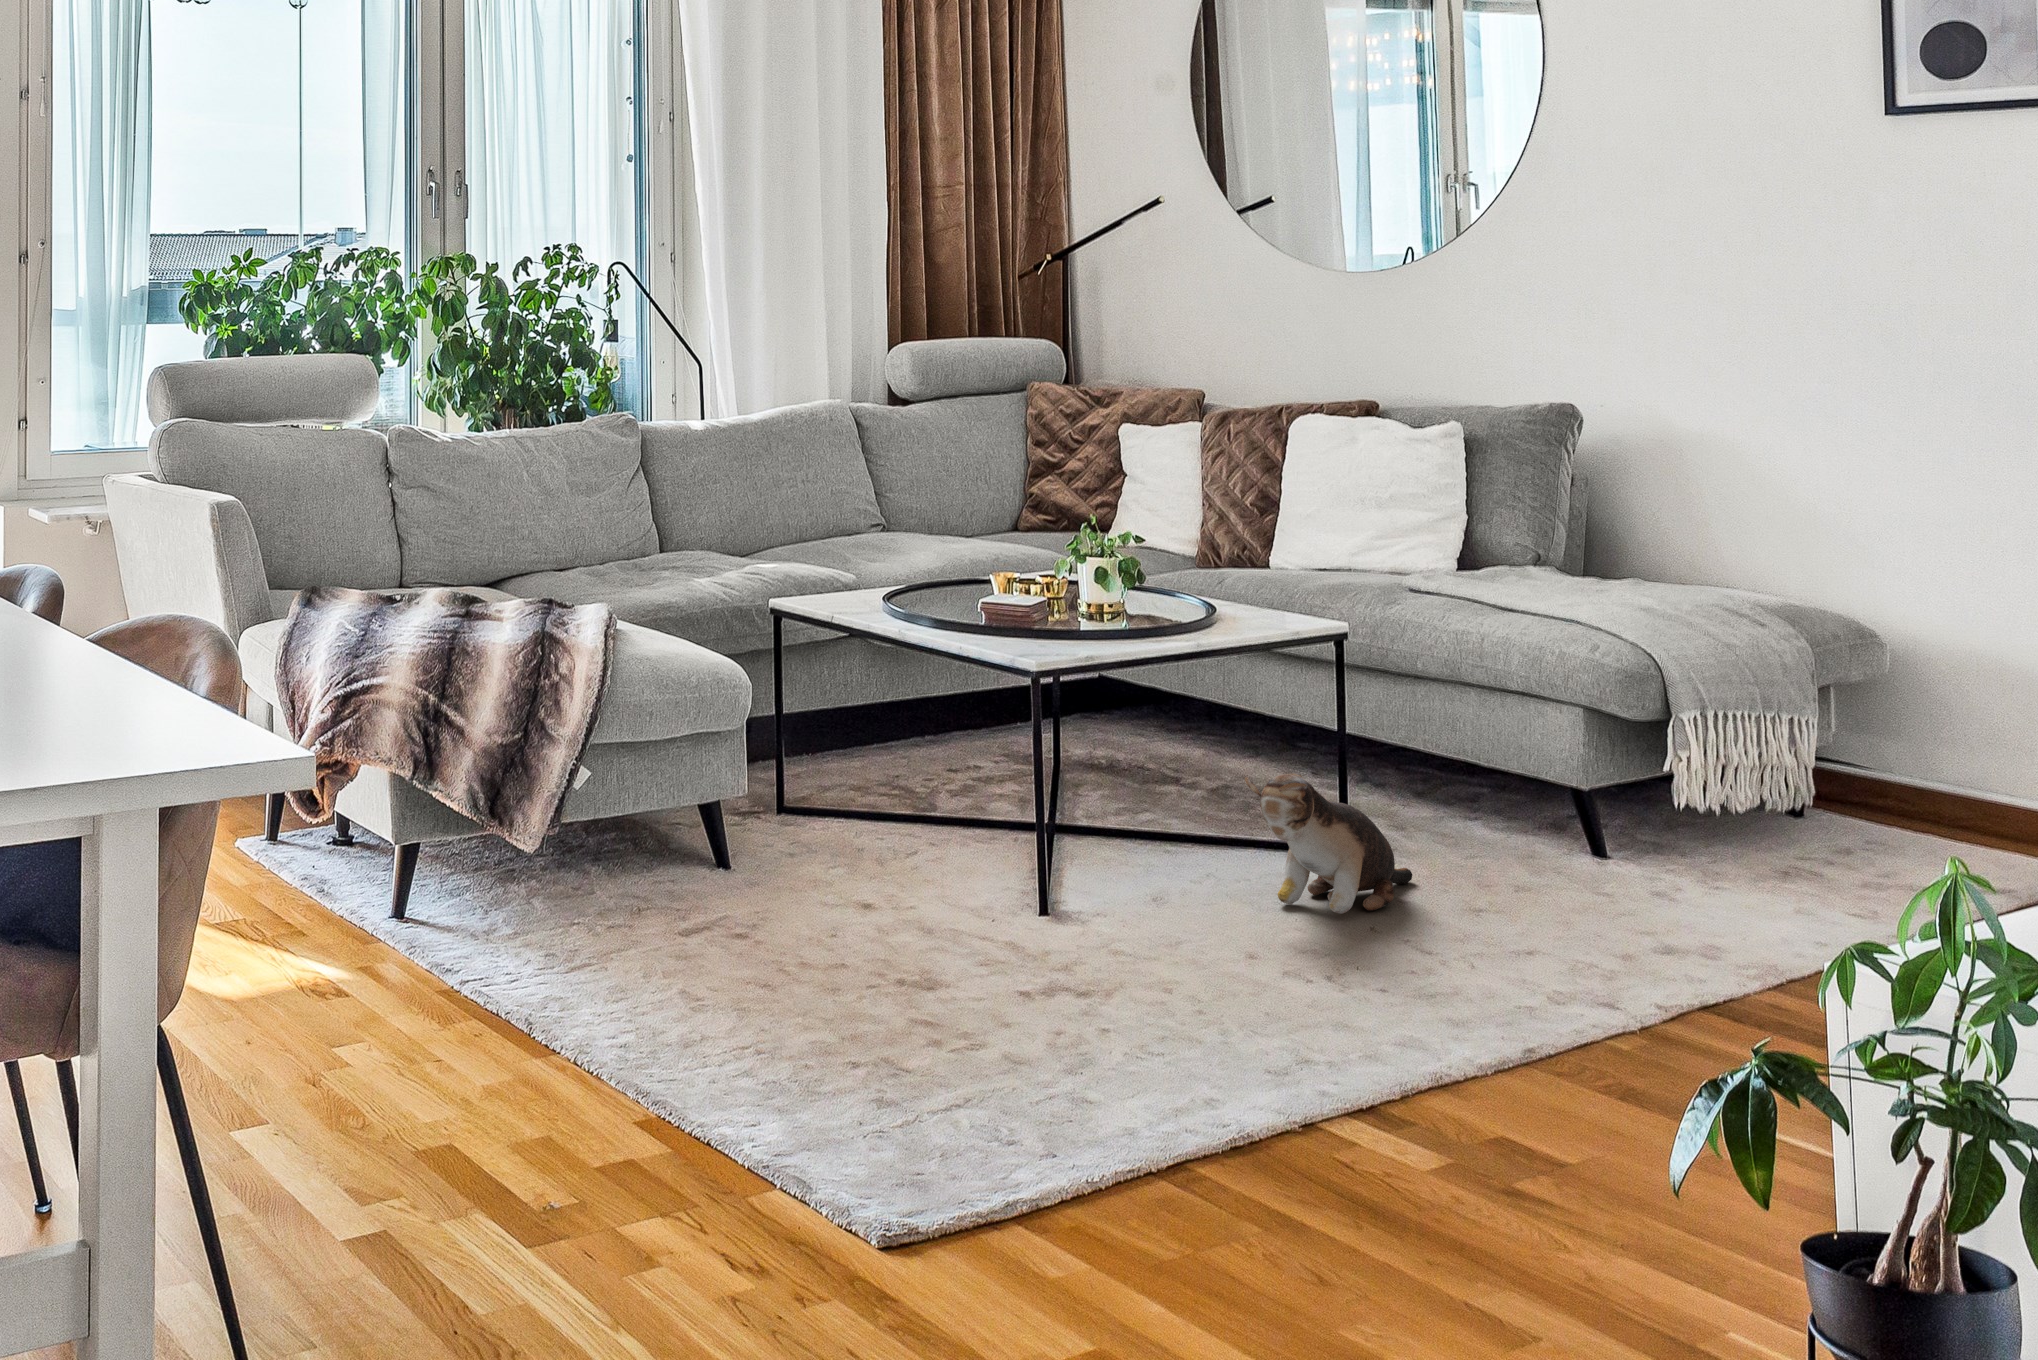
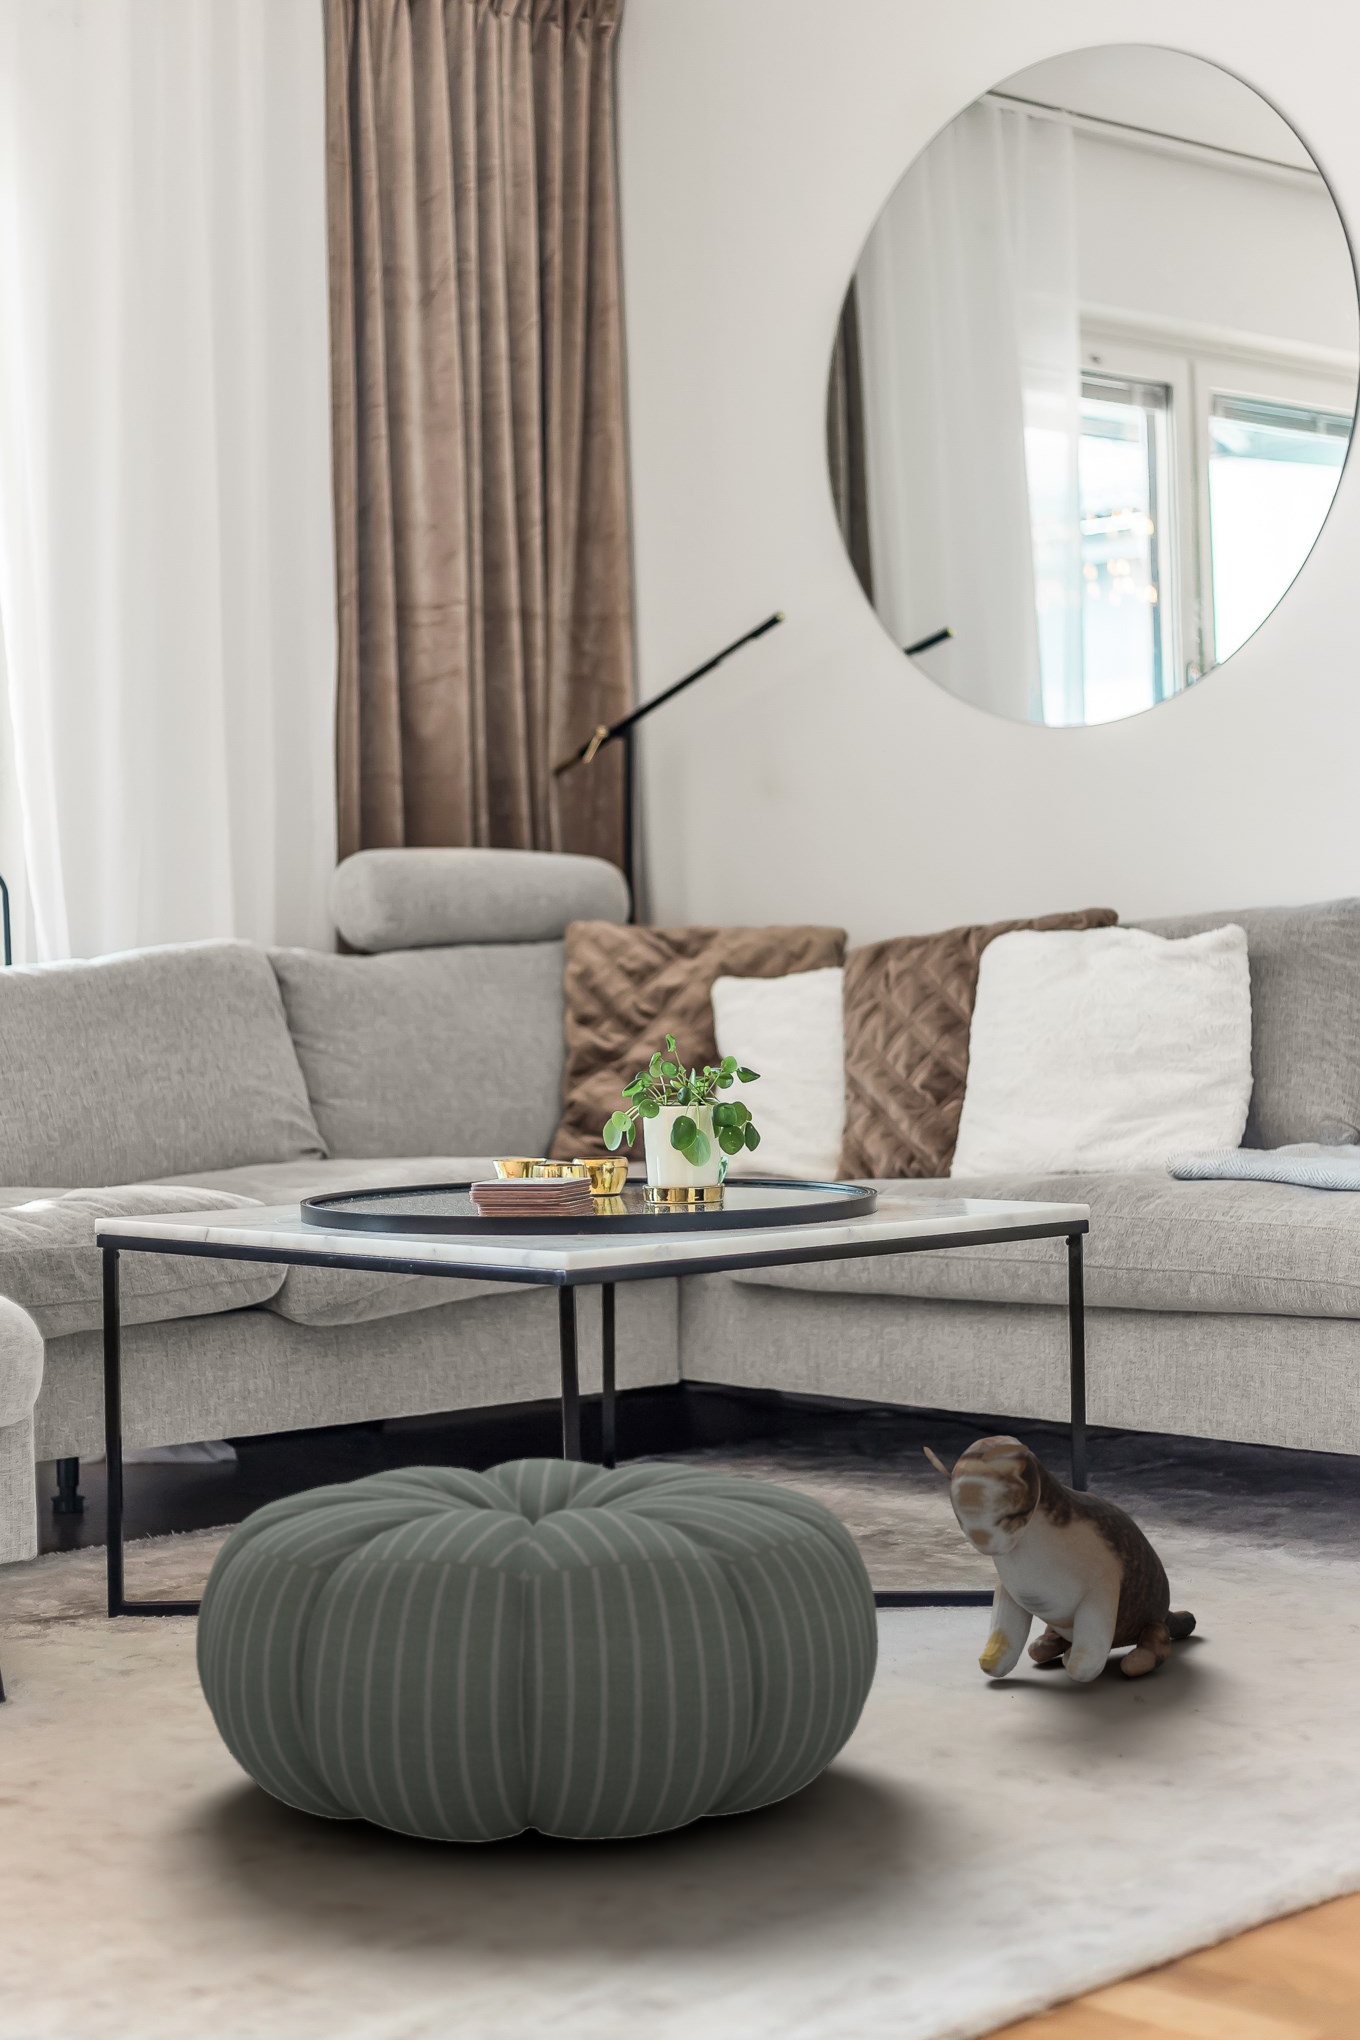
pouf: none [849,775,1215,996] -> present [196,1459,878,1843]

